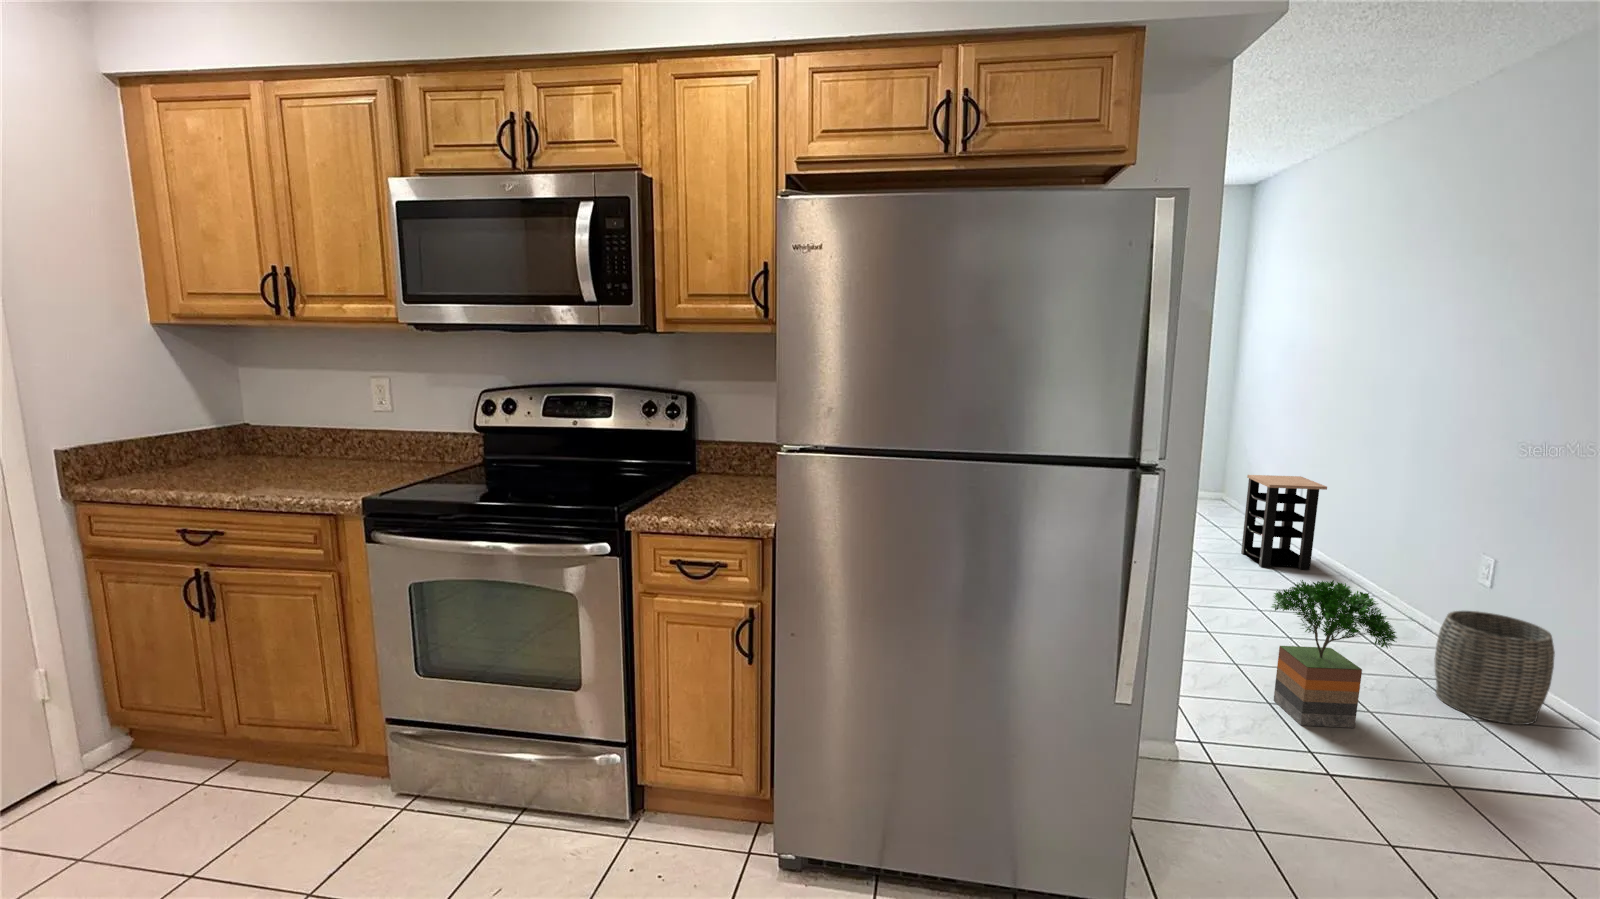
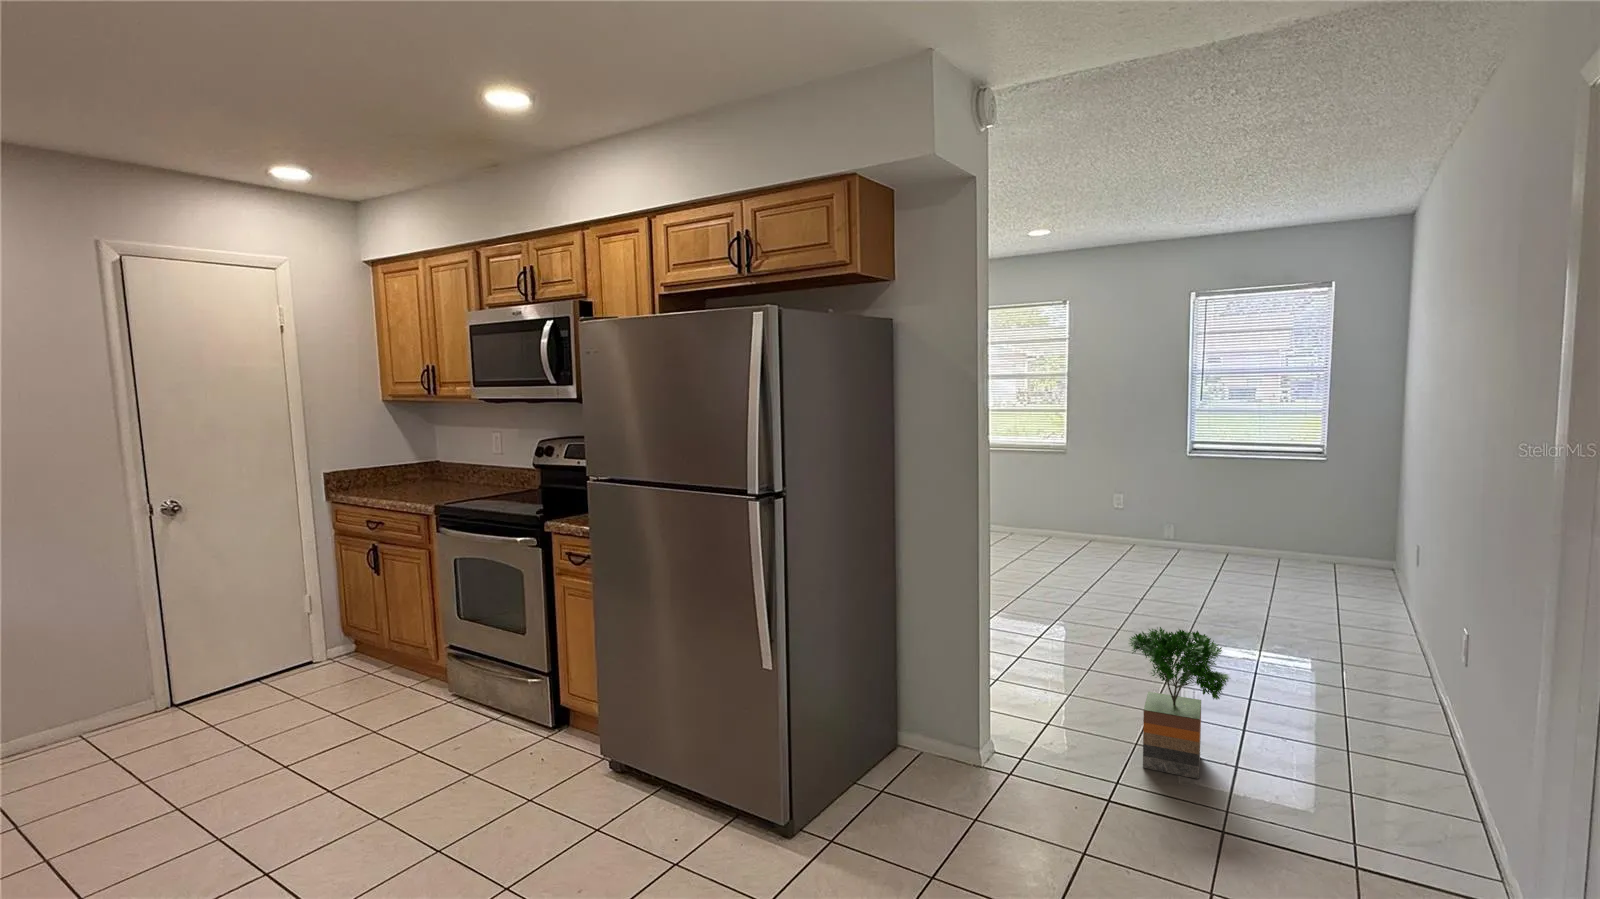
side table: present [1241,475,1327,570] -> none [1333,536,1415,648]
woven basket: present [1434,611,1555,725] -> none [1343,683,1463,813]

